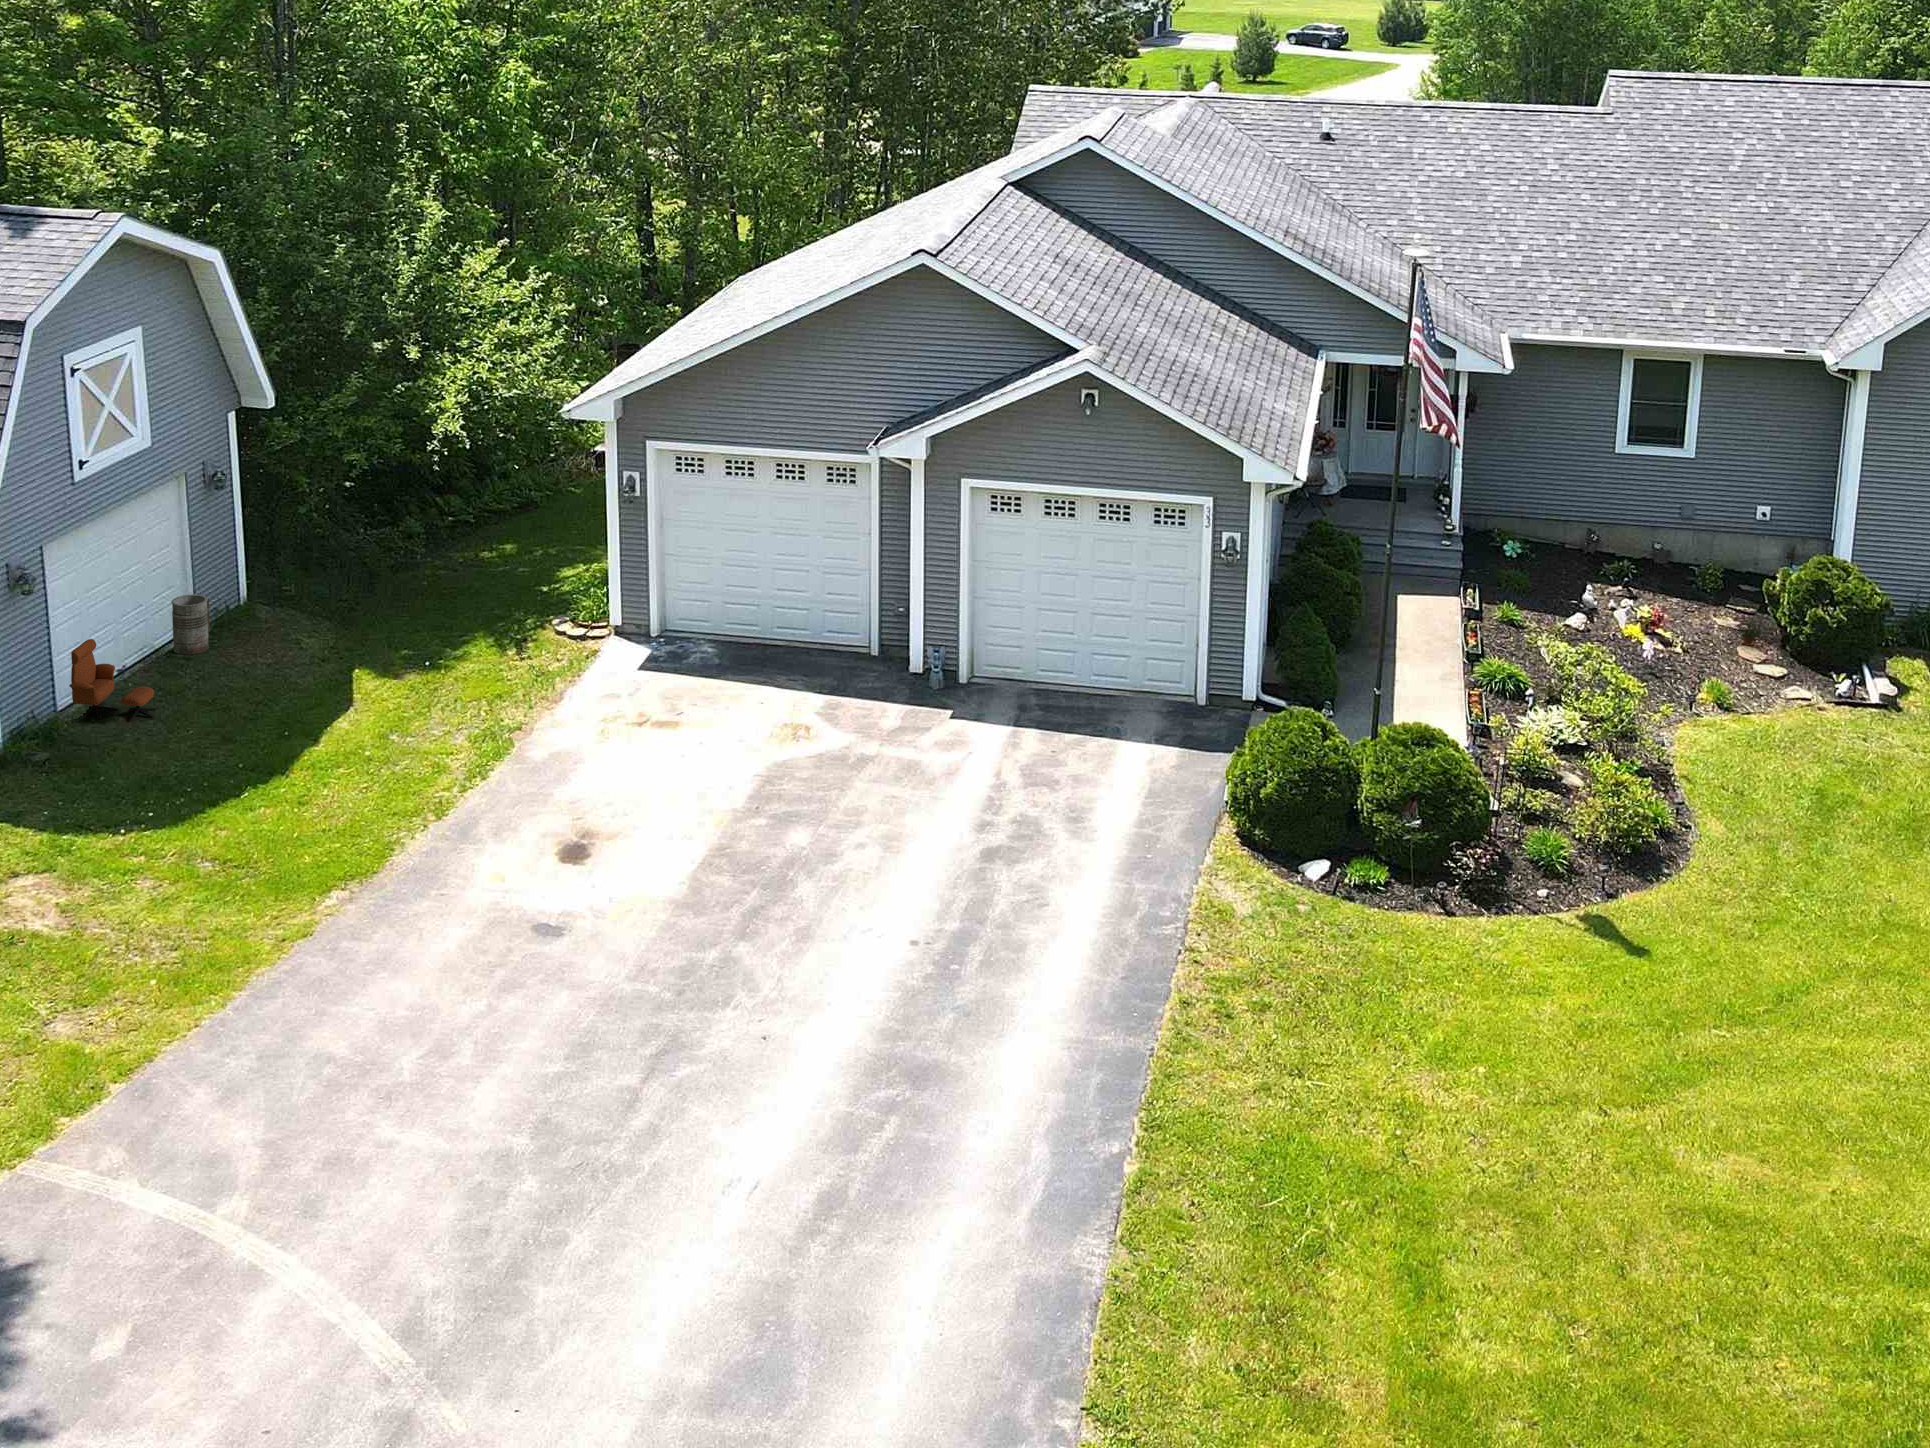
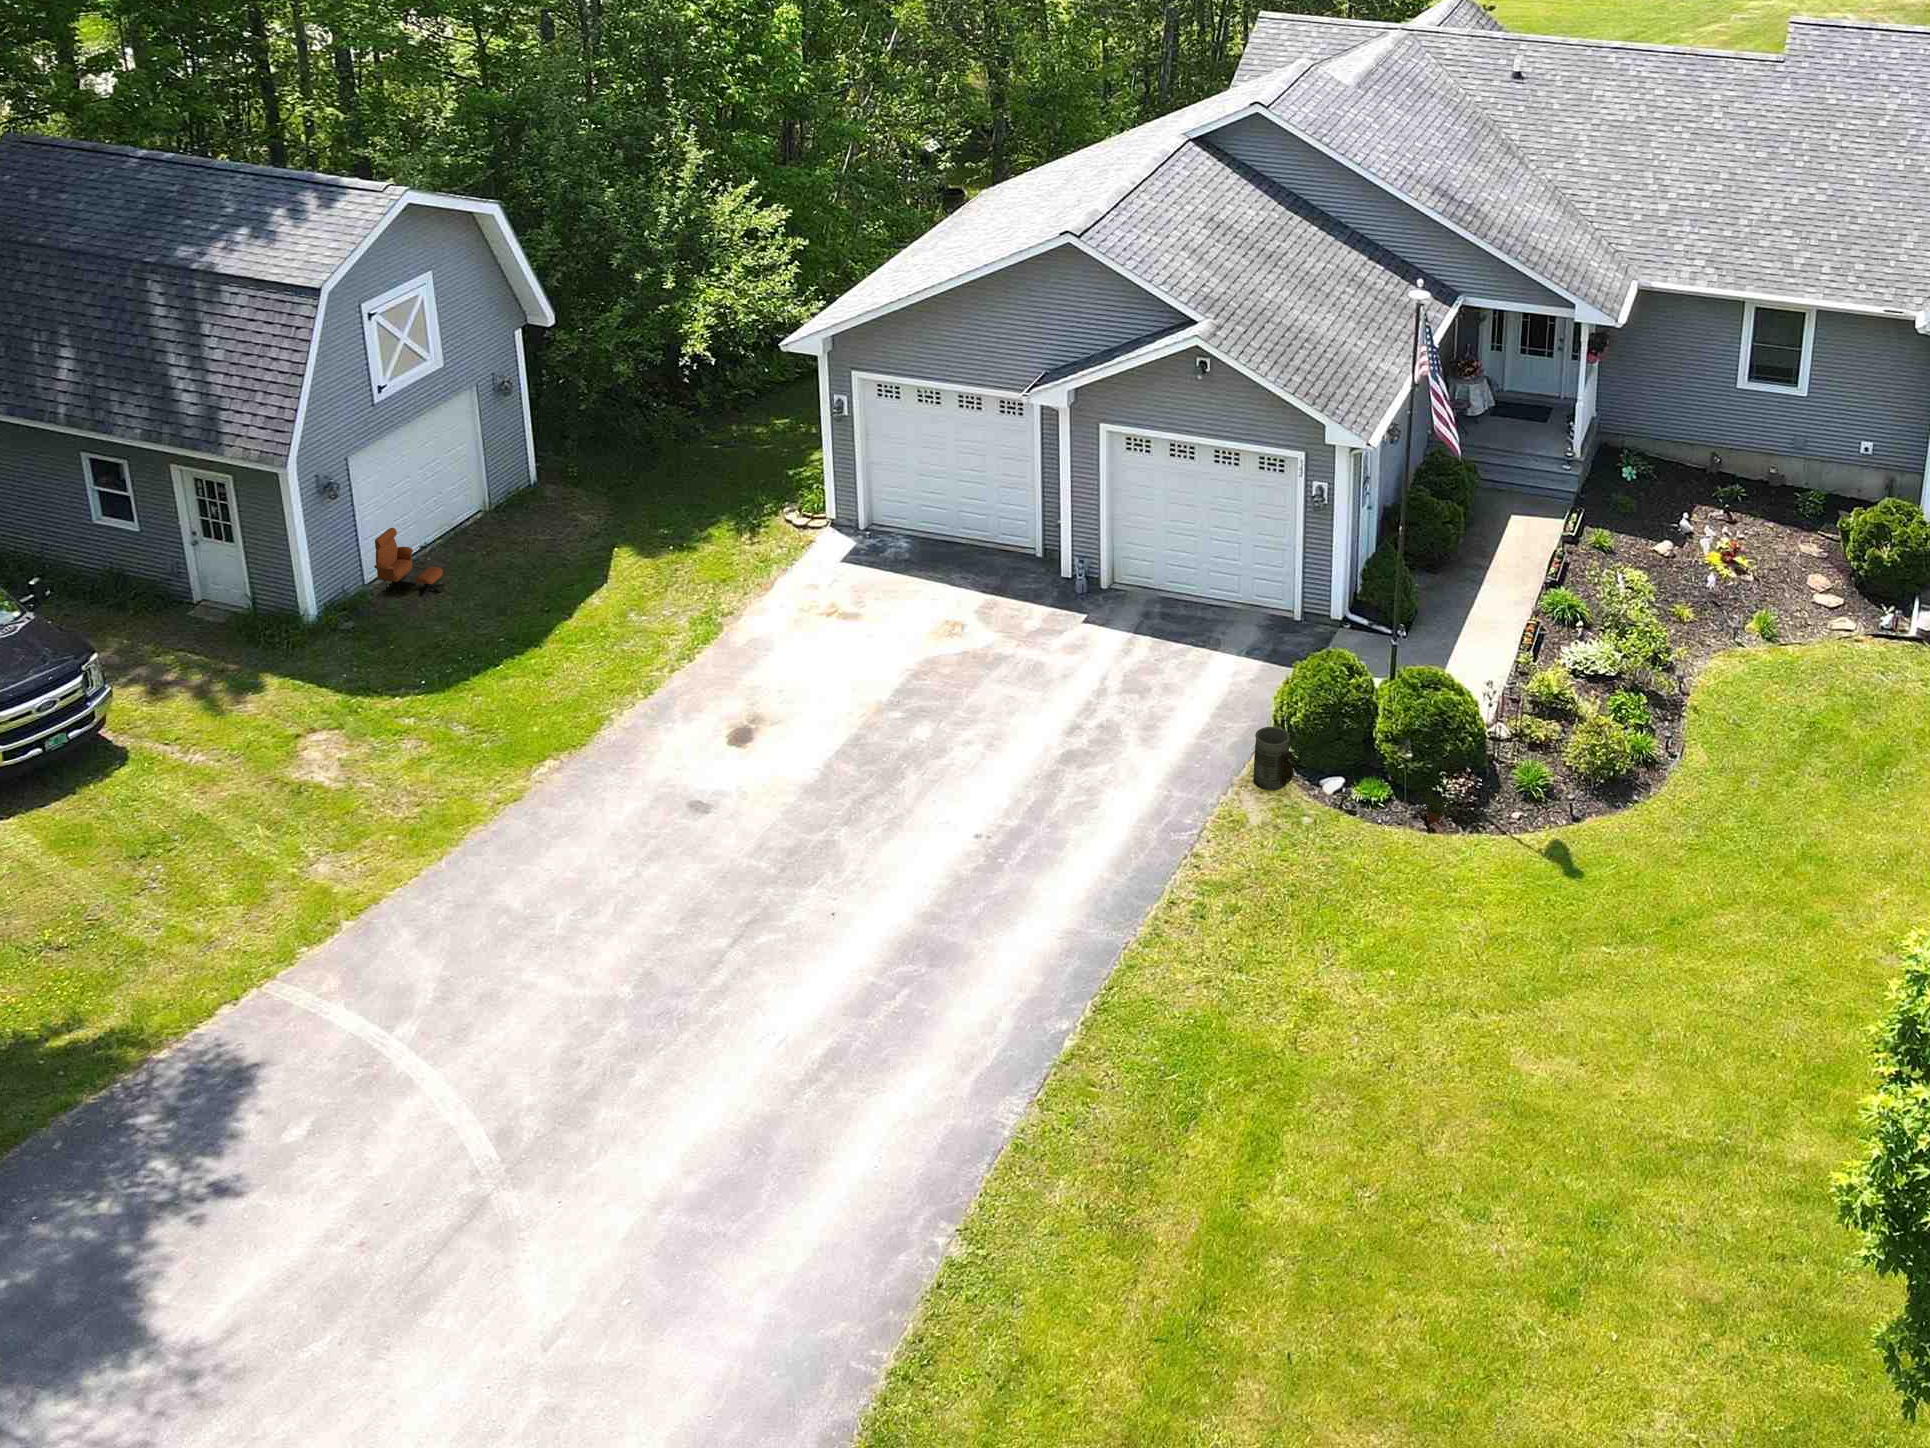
trash can: present [171,594,210,654] -> present [1253,727,1295,790]
potted plant: present [1734,620,1767,646] -> present [1416,790,1456,822]

